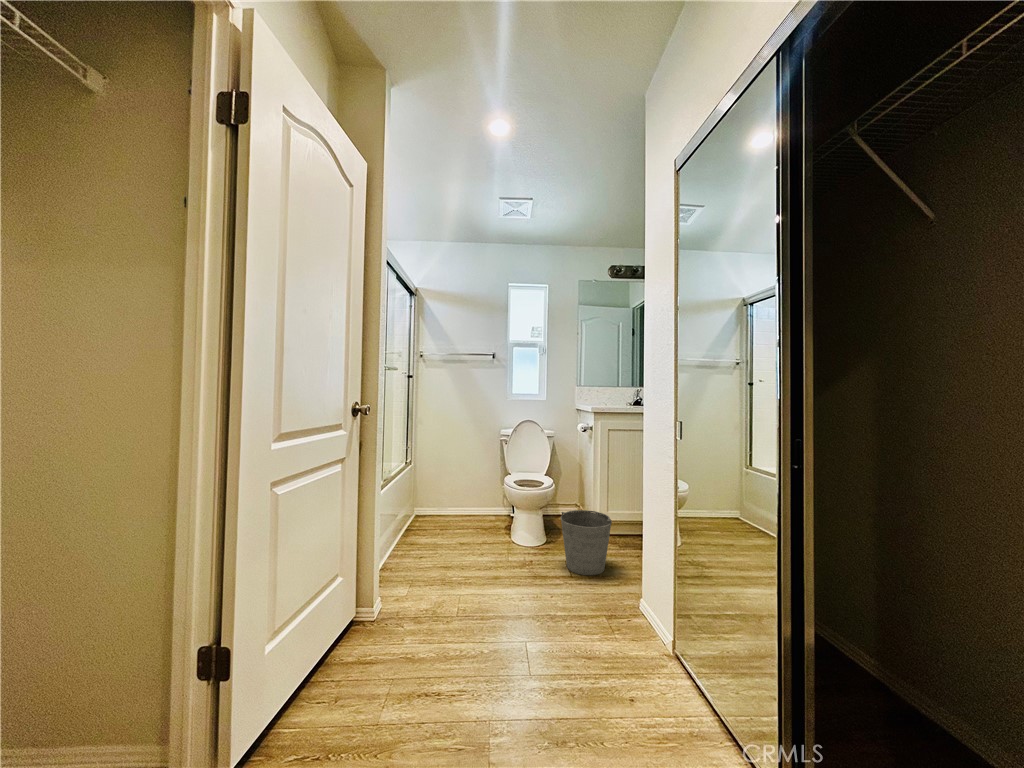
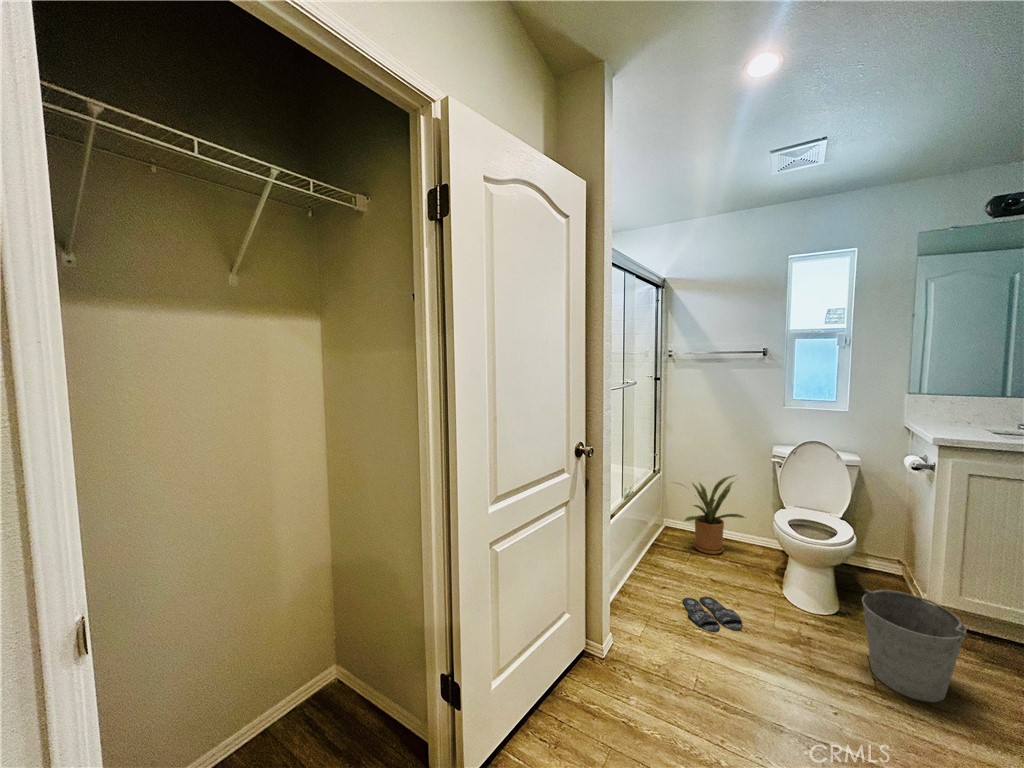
house plant: none [423,458,484,527] -> present [678,475,745,554]
slippers: none [440,554,487,576] -> present [683,597,742,632]

